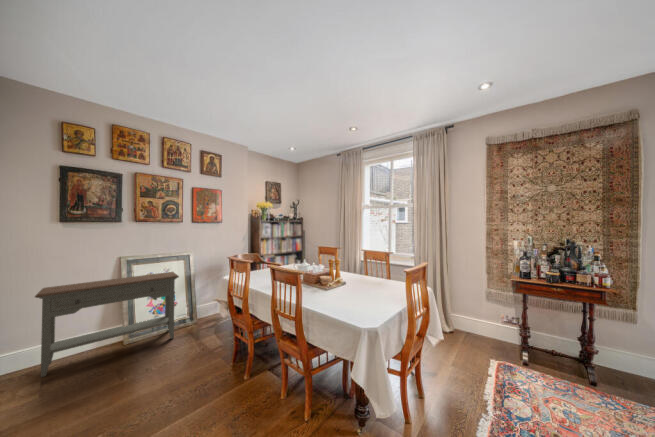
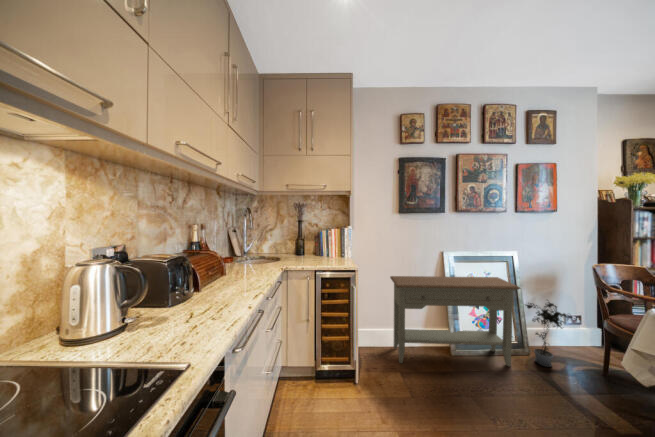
potted plant: none [192,282,218,330] -> present [526,302,575,367]

